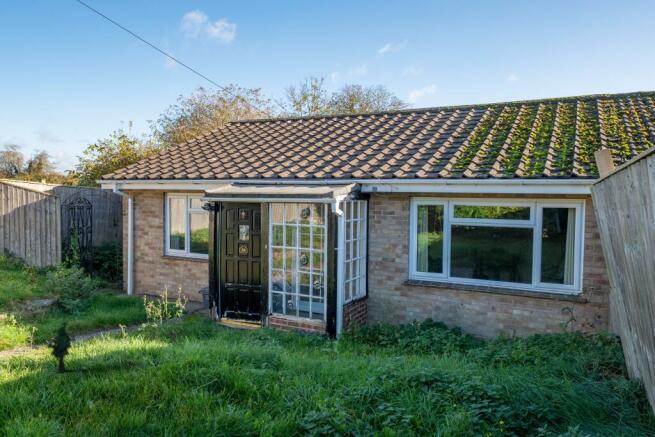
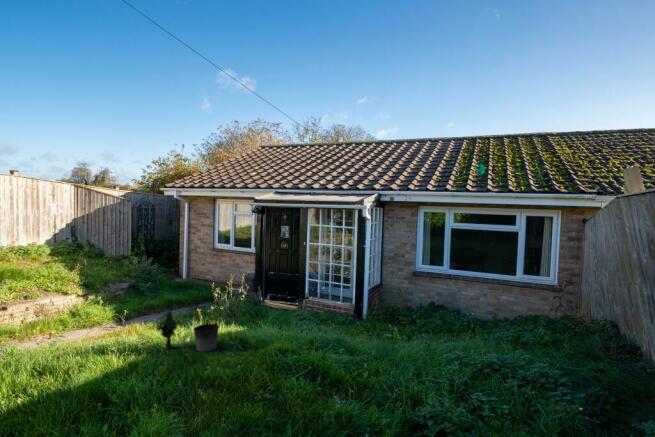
bucket: none [89,339,124,375] -> present [194,322,220,352]

